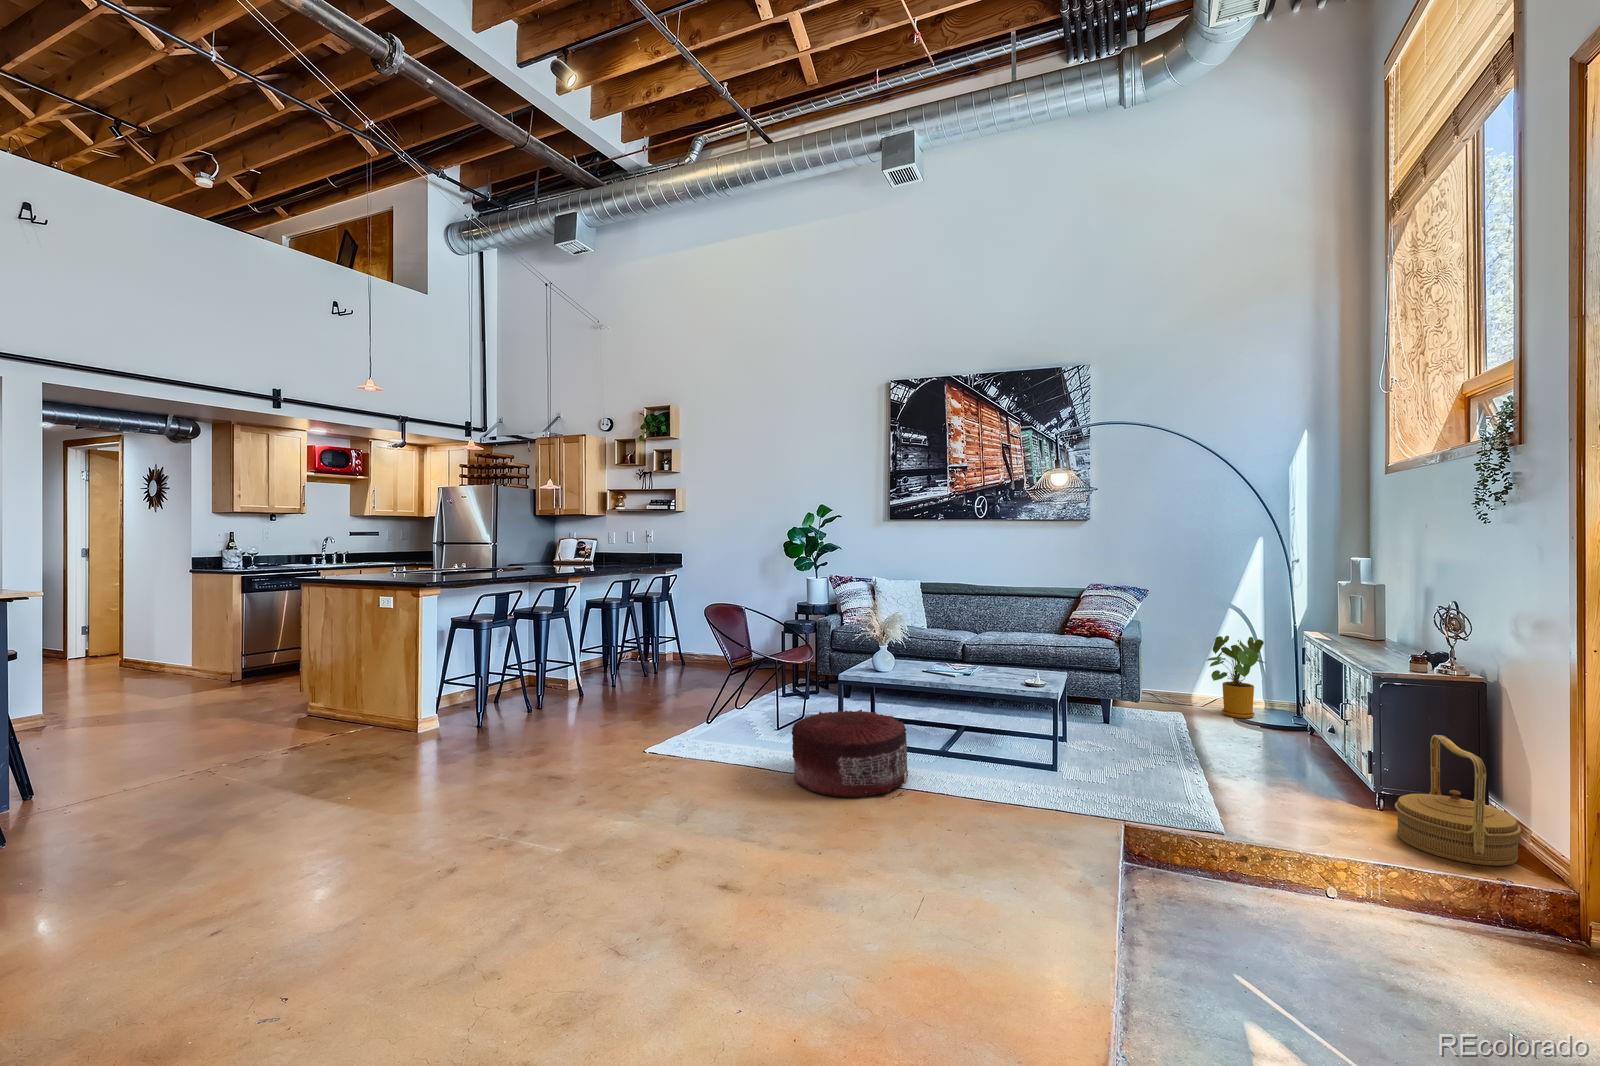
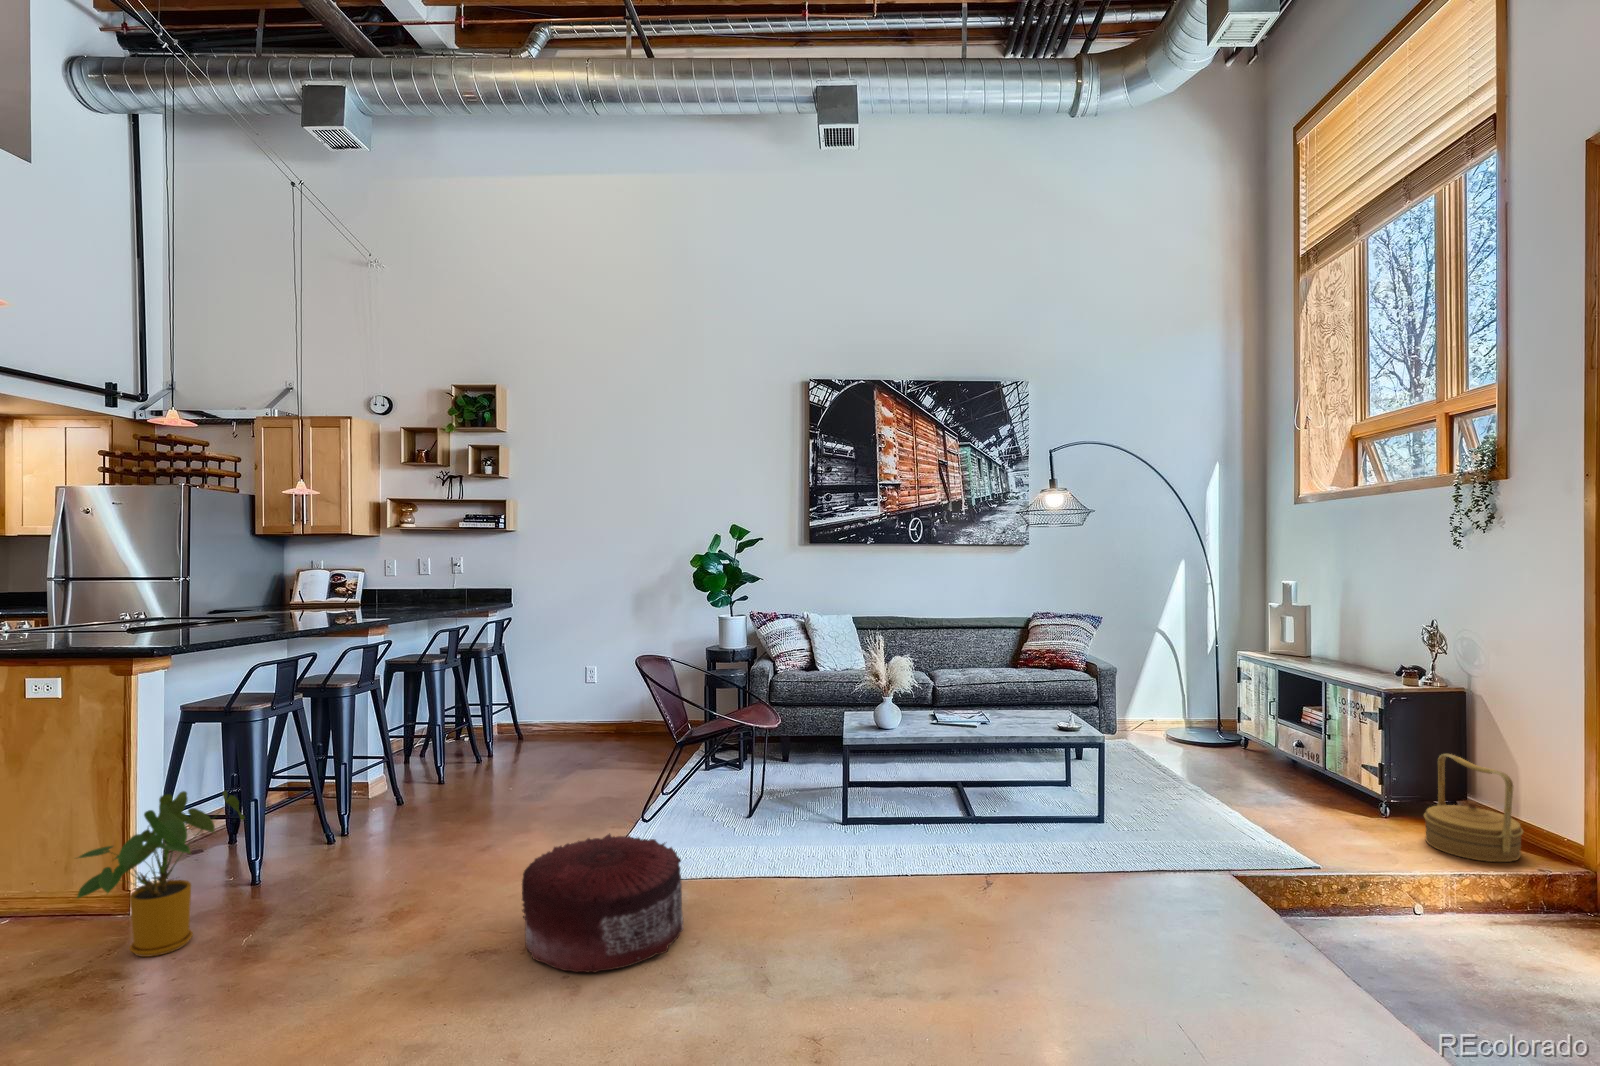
house plant: present [1207,636,1265,718] -> present [77,790,244,957]
pouf: present [792,709,908,797] -> present [522,833,684,973]

